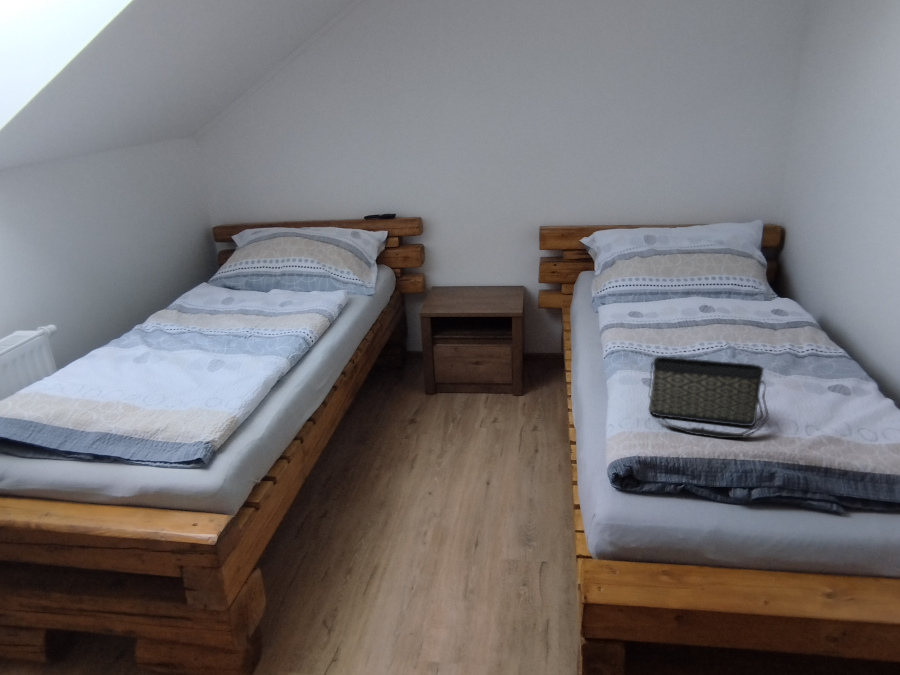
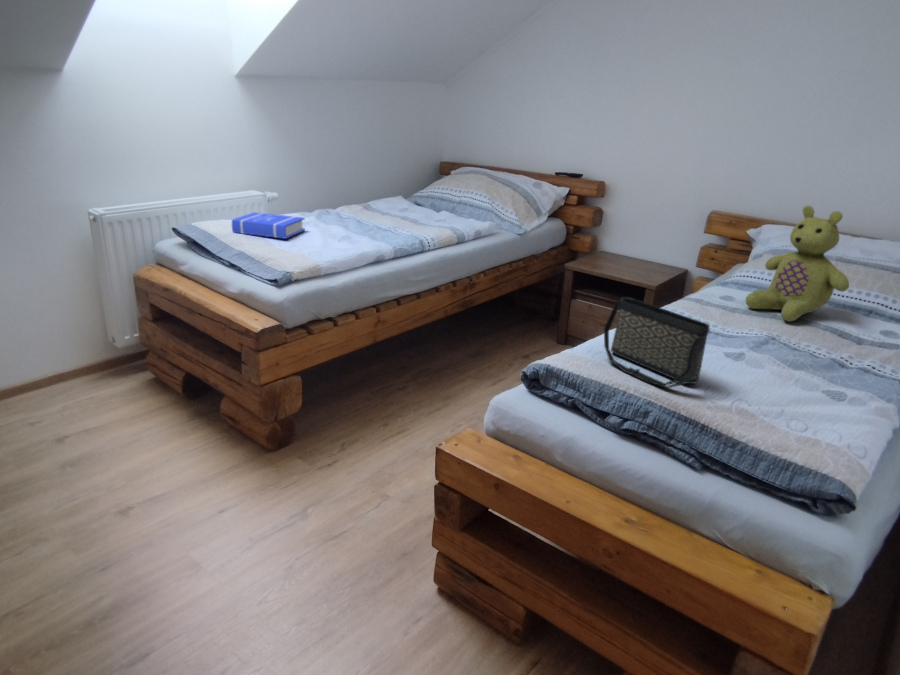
stuffed bear: none [654,218,738,325] -> present [745,205,849,321]
book: none [43,354,149,408] -> present [232,212,305,238]

